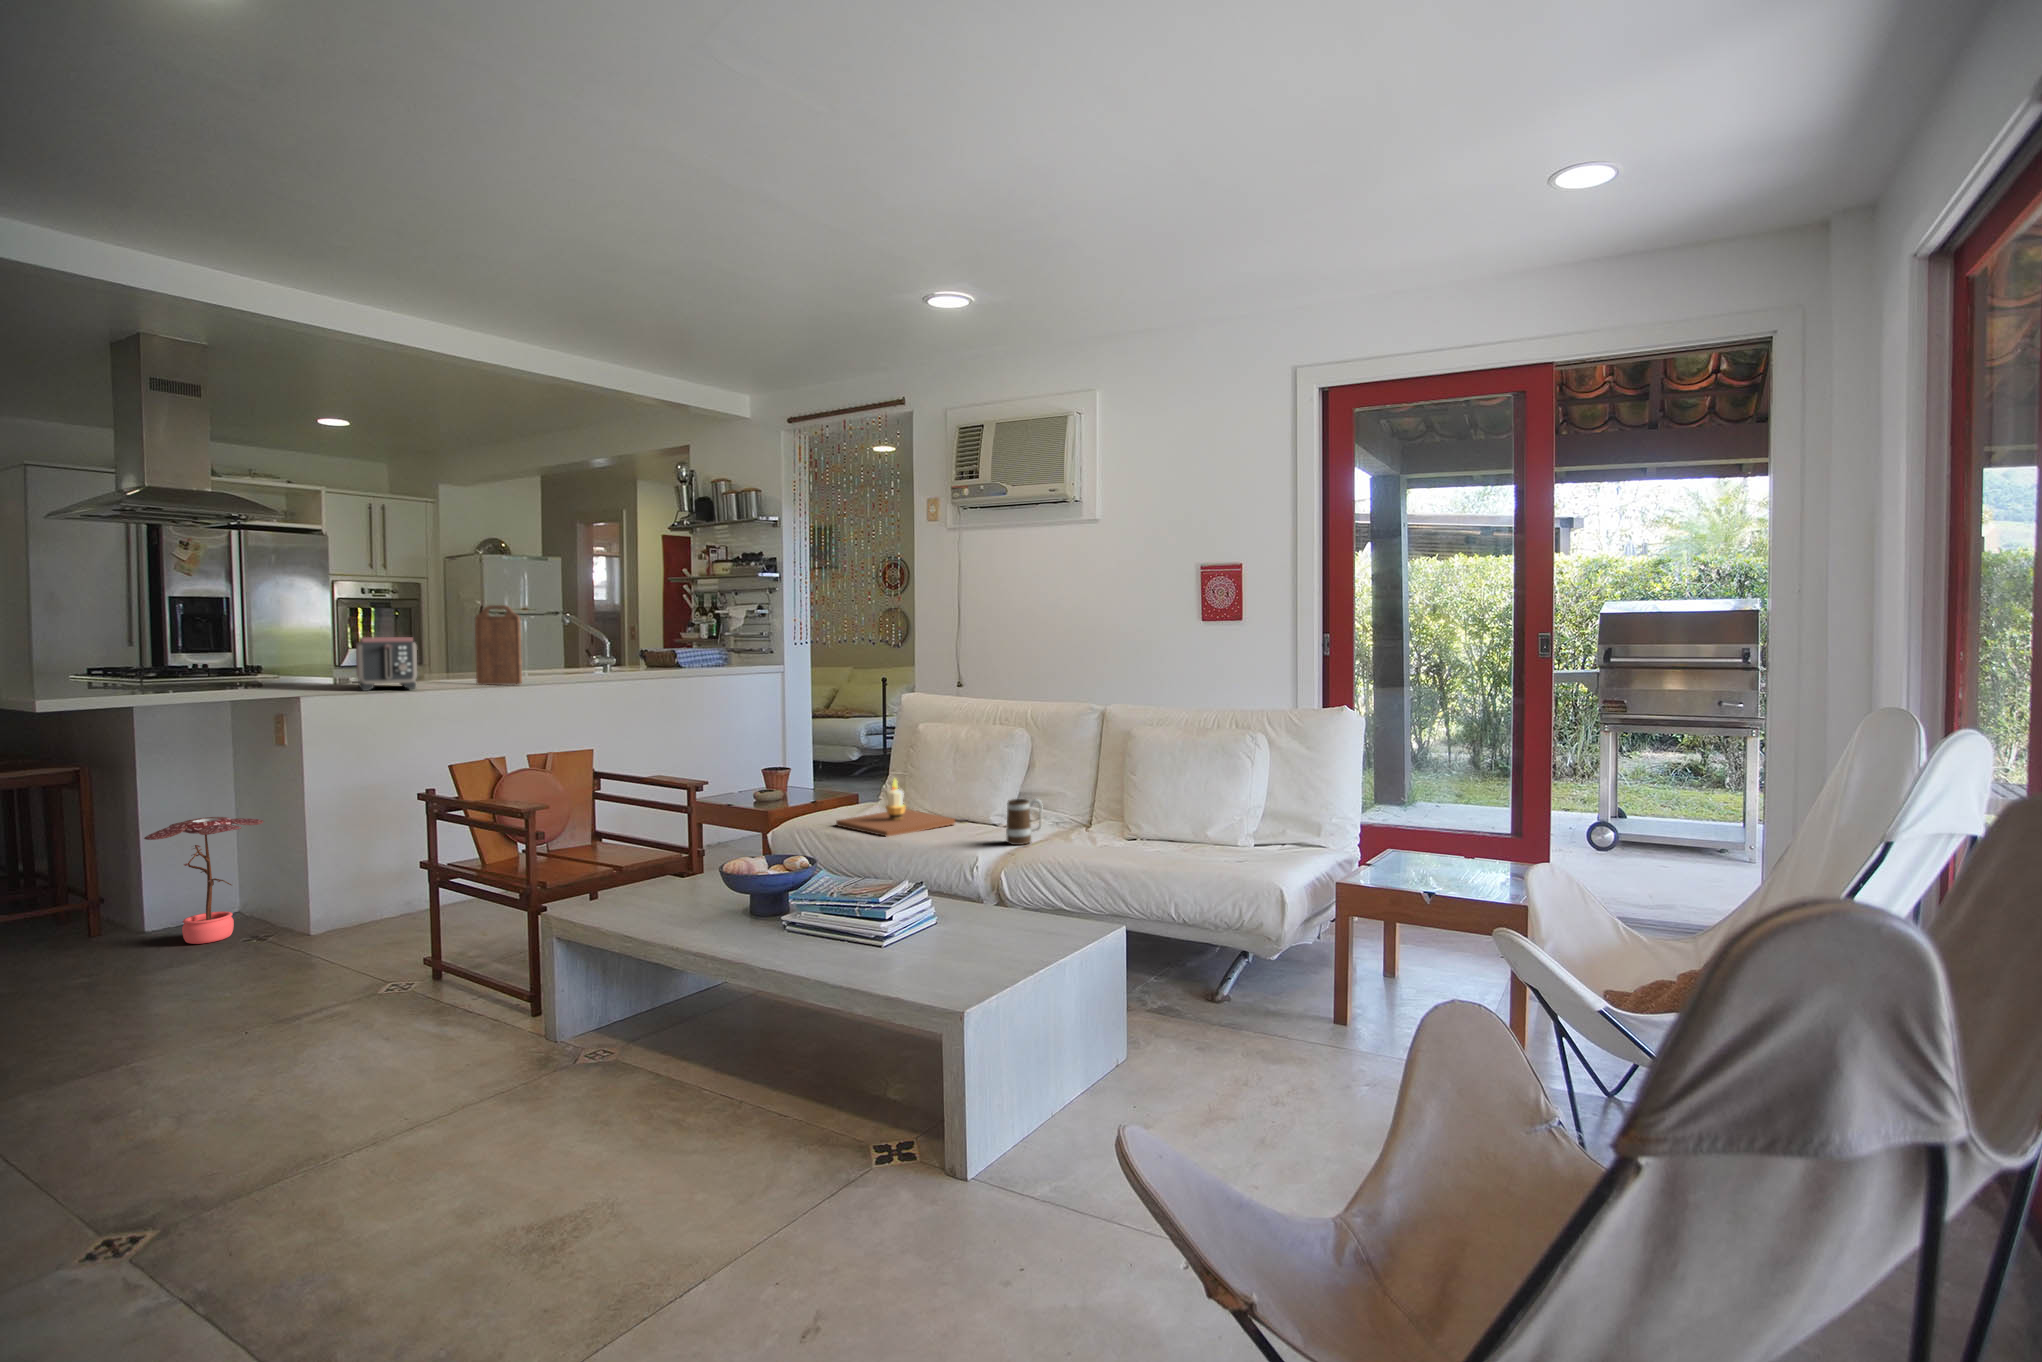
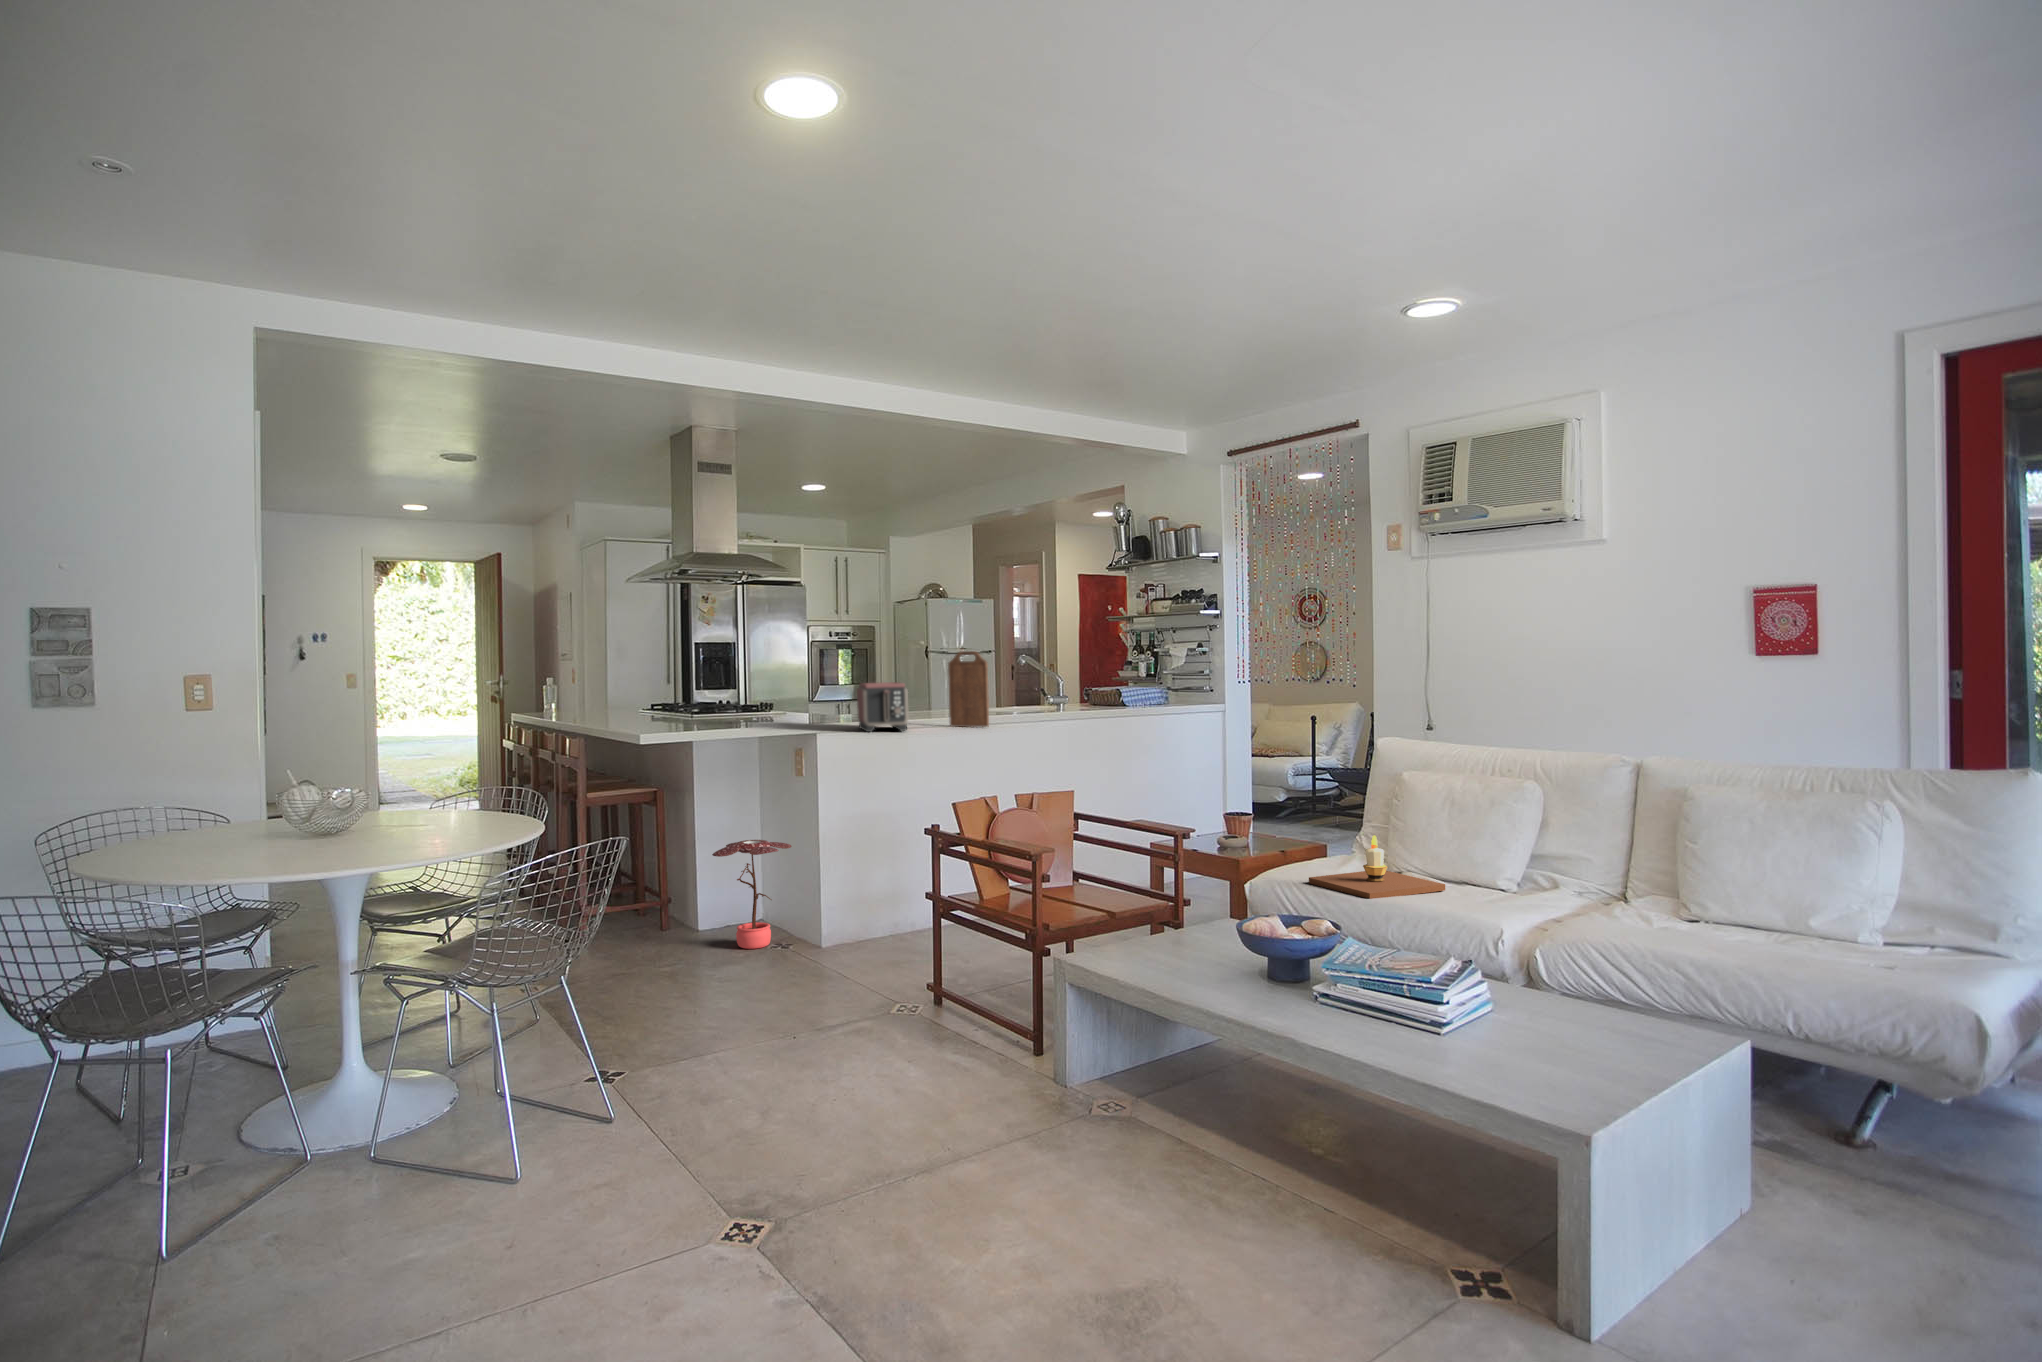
mug: present [1006,799,1042,845] -> none [1514,867,1559,919]

